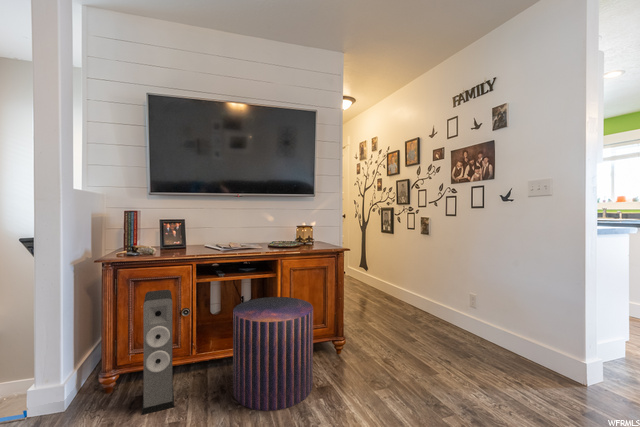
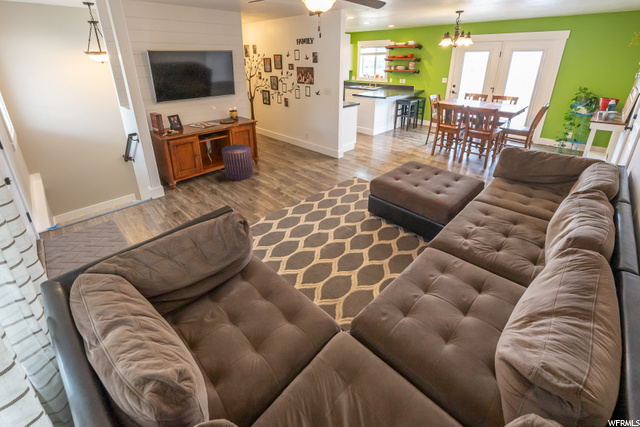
speaker: present [141,290,174,415] -> none [188,147,211,187]

